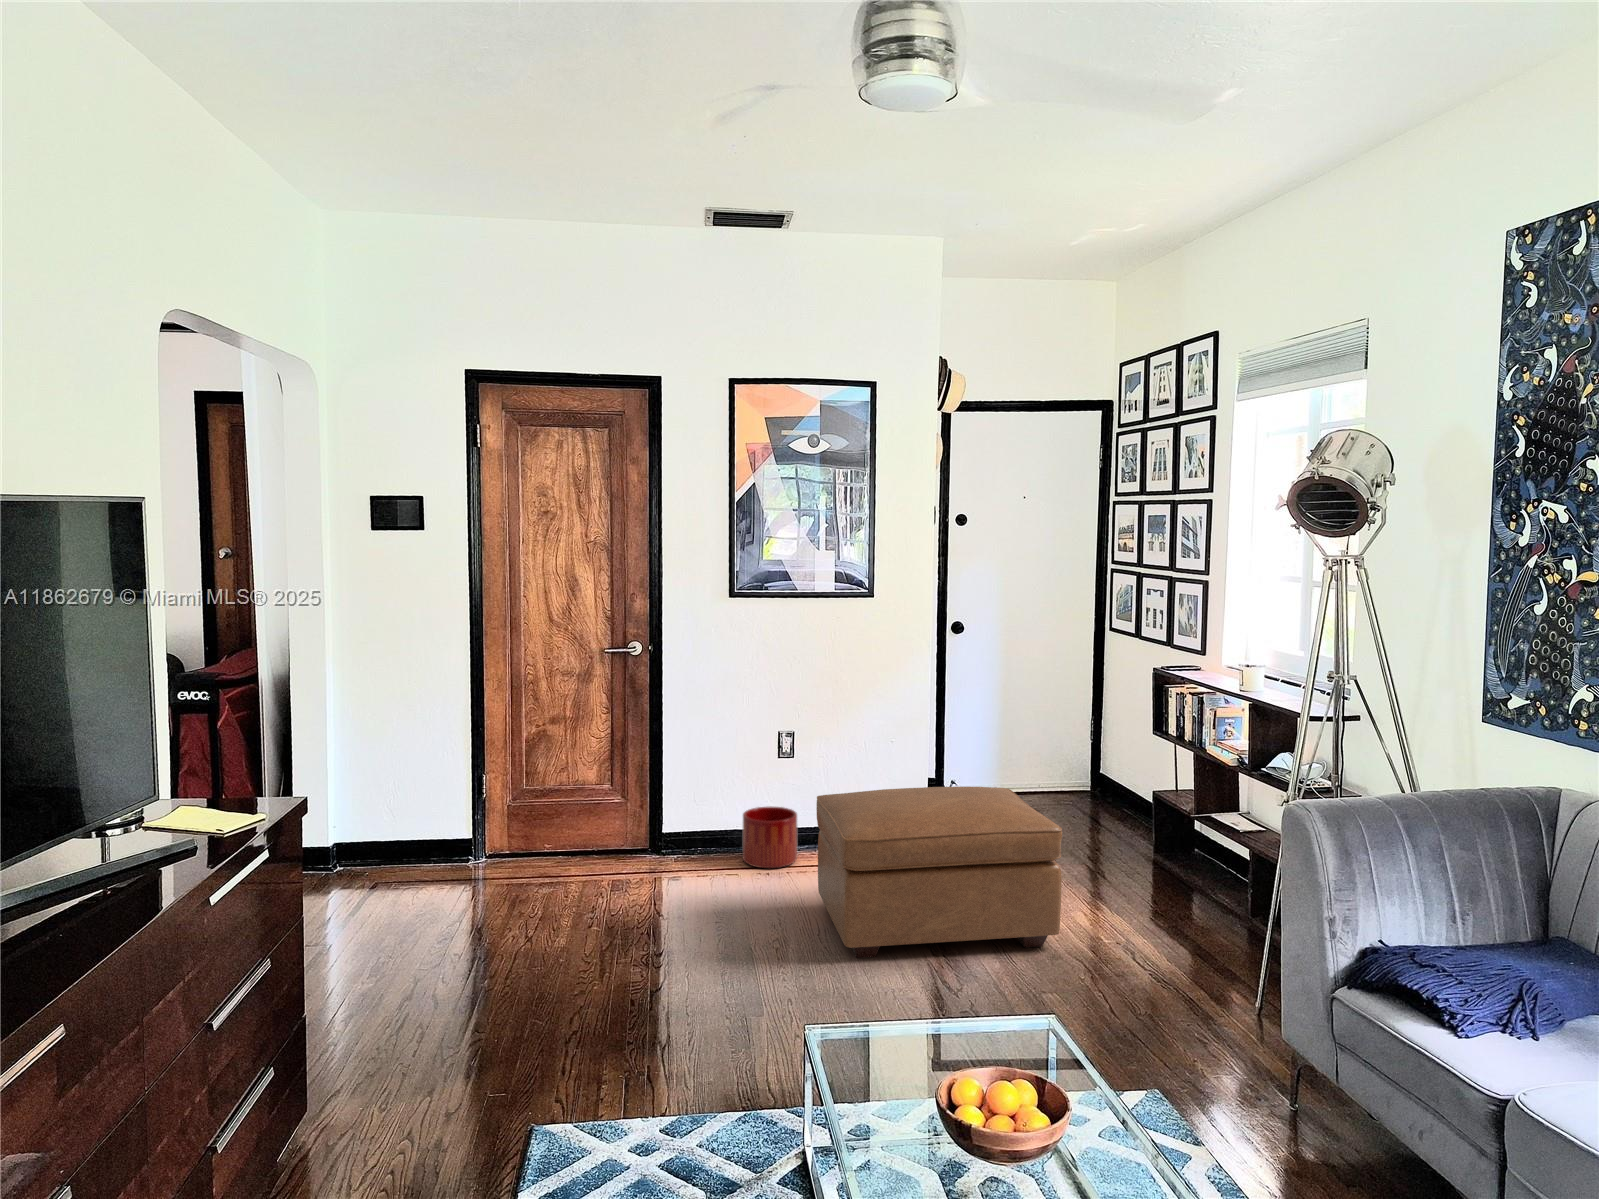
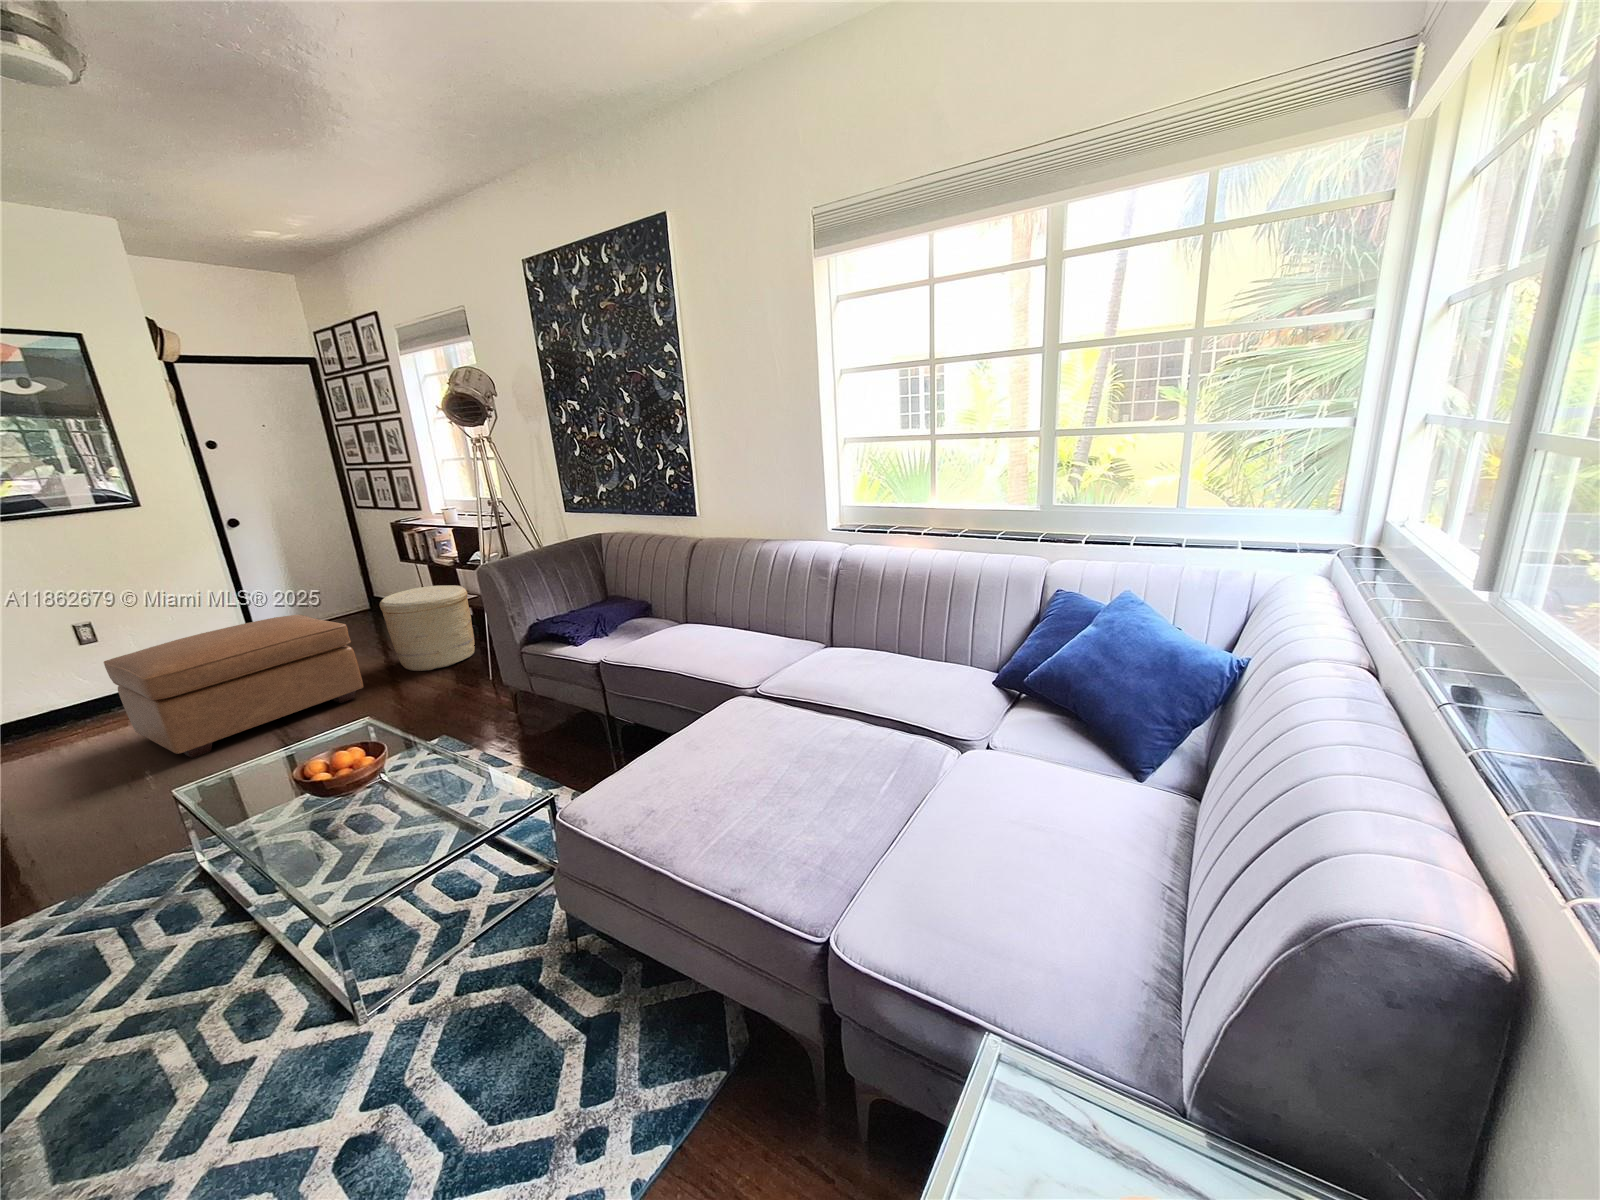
woven basket: none [1110,787,1246,942] -> present [380,585,475,671]
planter: present [743,807,797,869] -> none [15,685,103,741]

